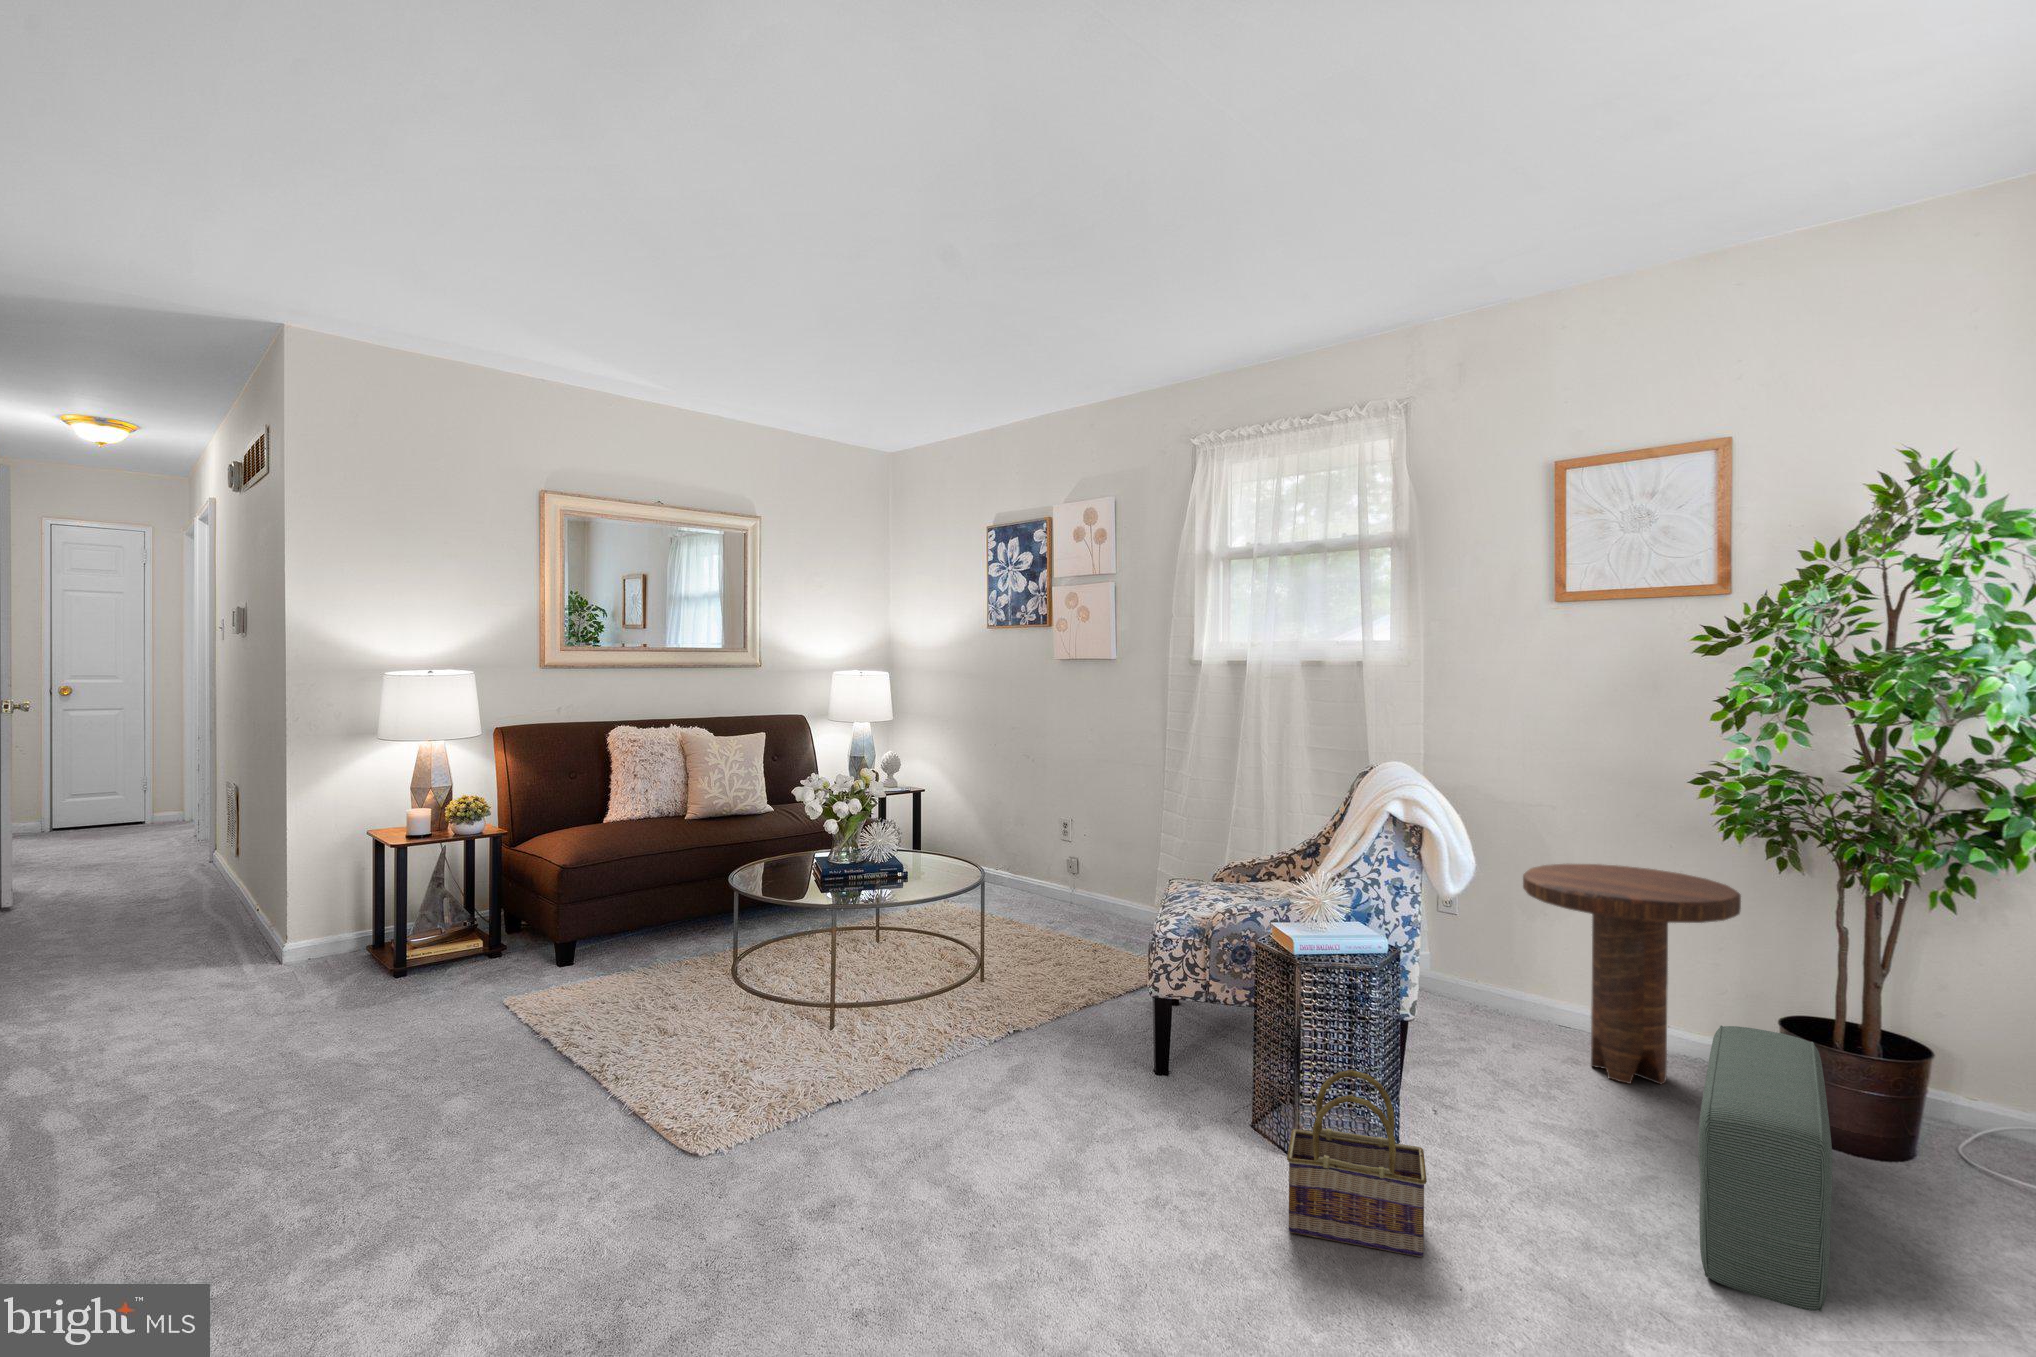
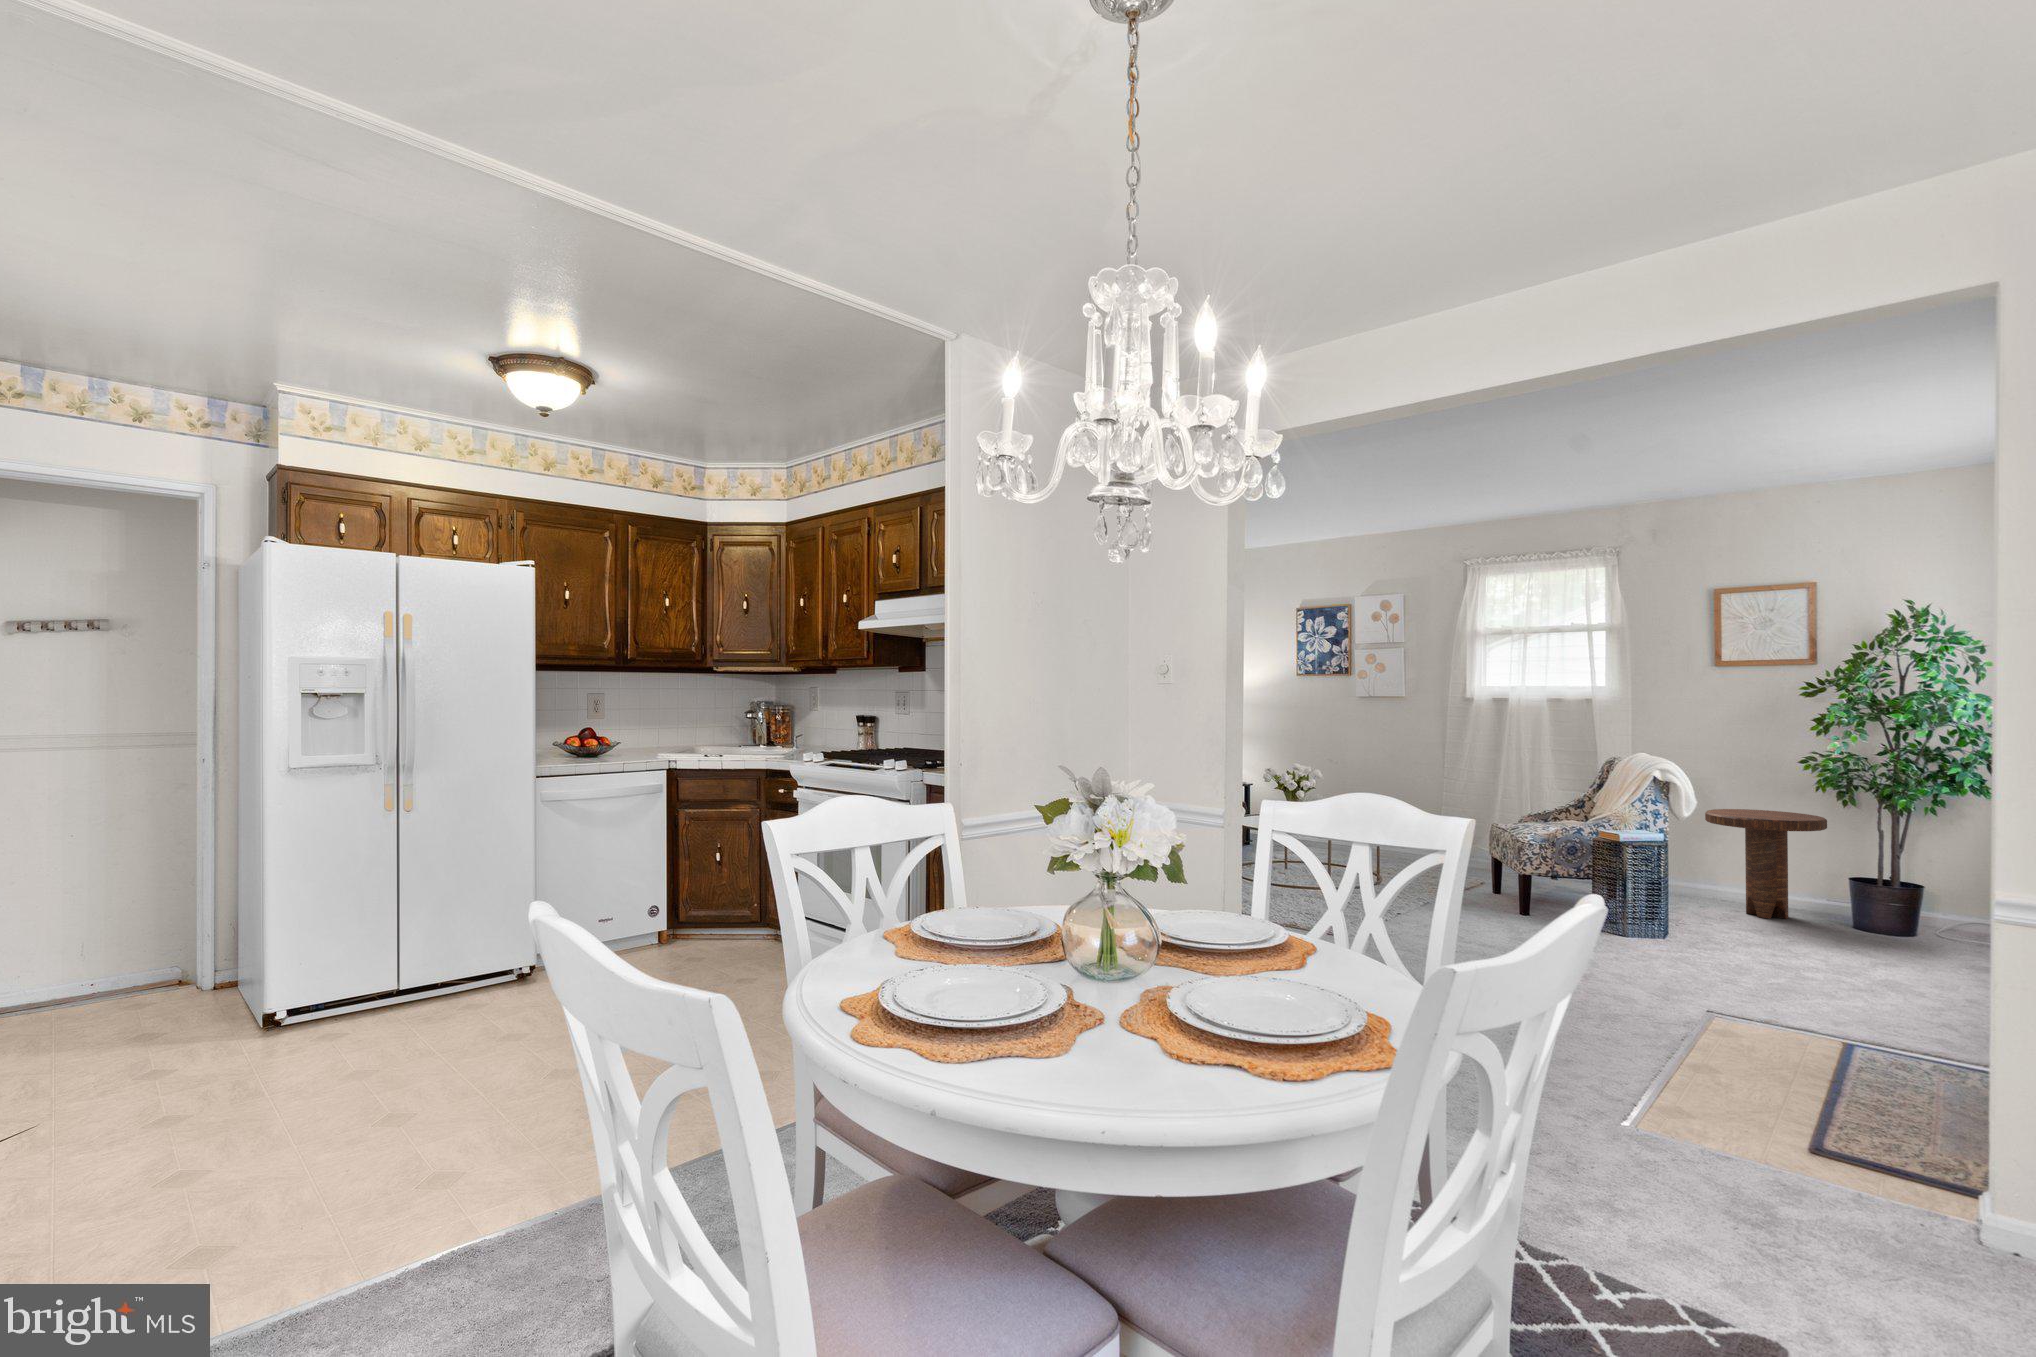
pouf: present [1698,1026,1832,1312] -> none [1822,874,1886,970]
basket: present [1287,1070,1427,1257] -> none [1634,887,1709,960]

